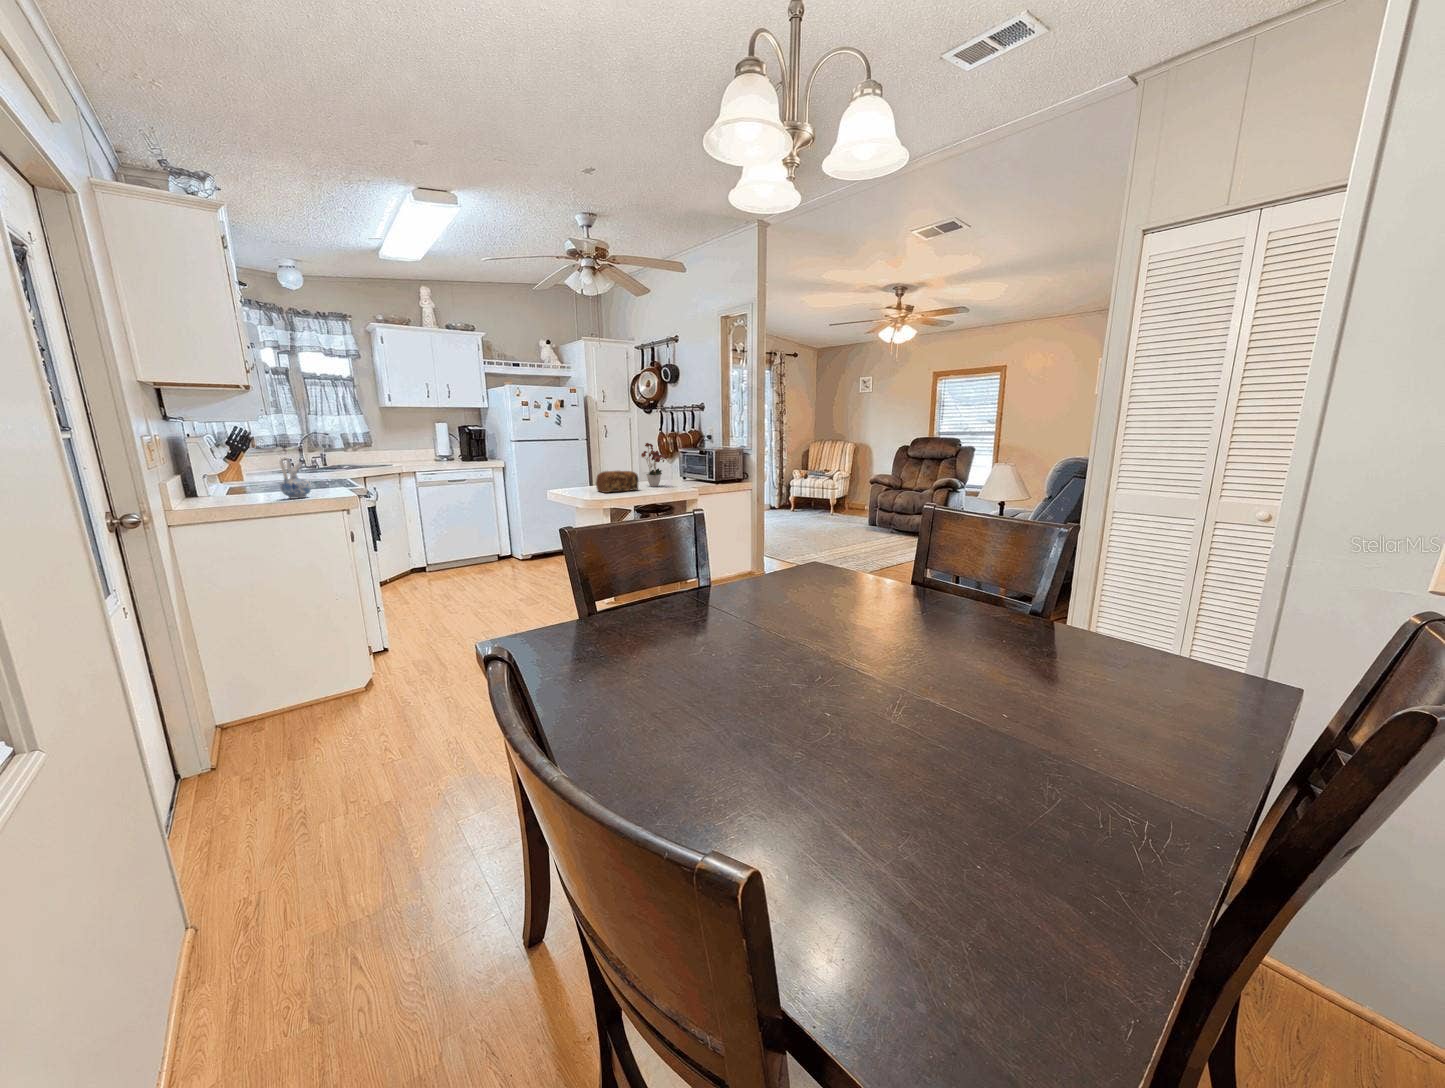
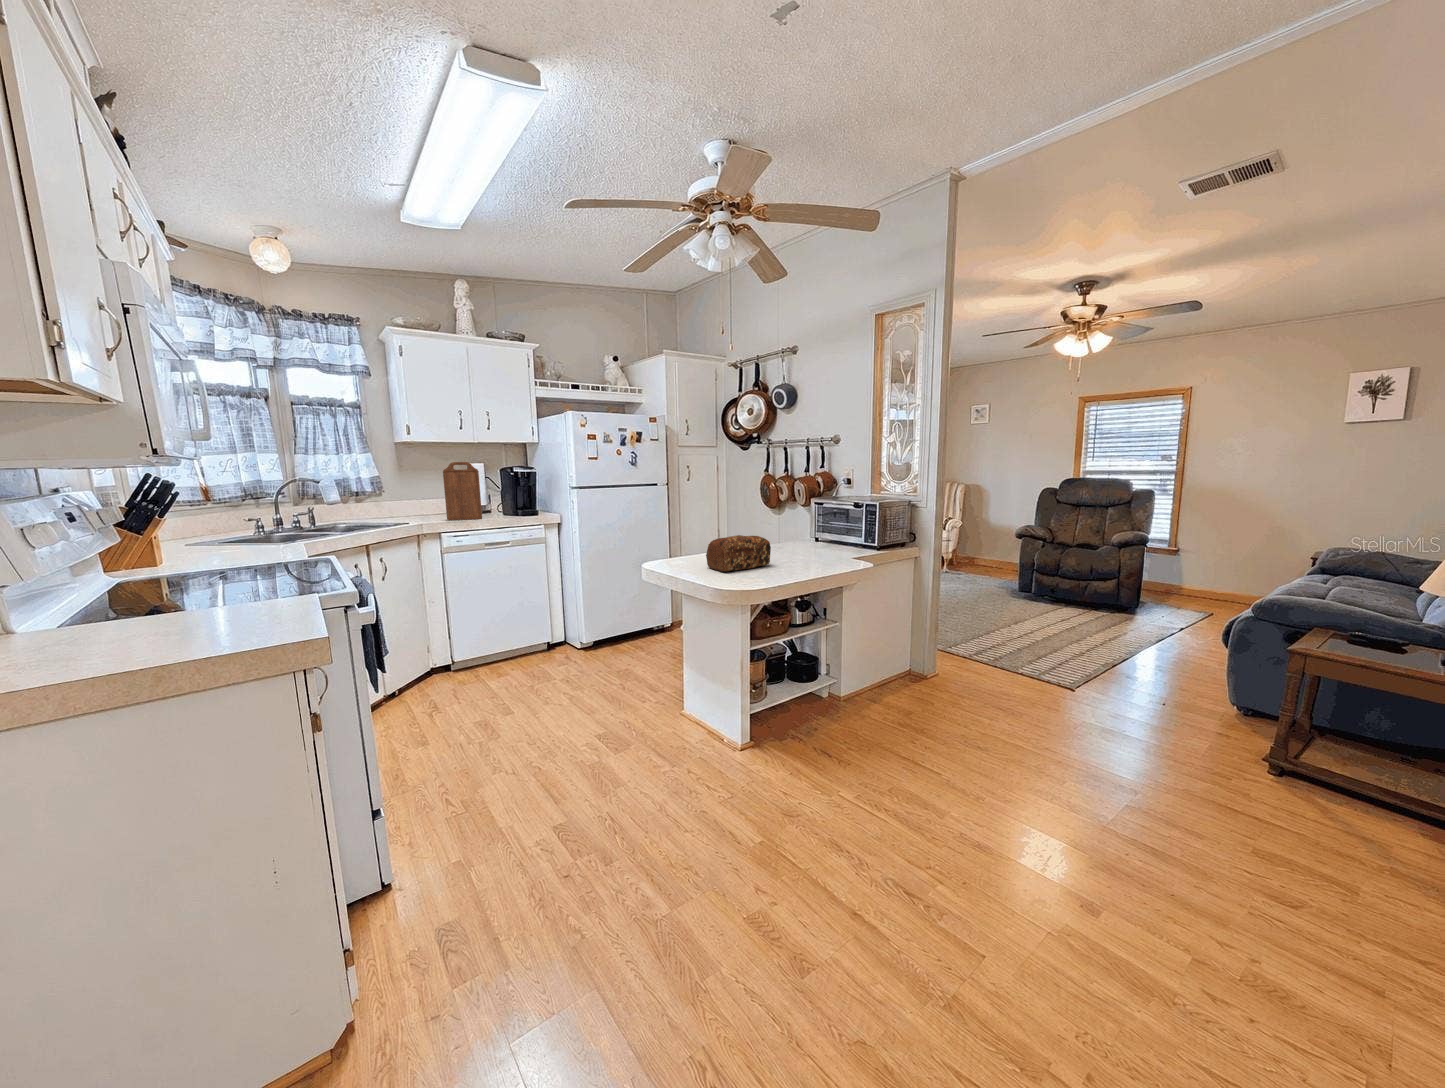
cutting board: none [417,422,447,464] -> present [443,462,482,520]
flower arrangement: present [641,443,667,487] -> none [763,489,810,557]
ceramic pitcher: present [280,457,311,498] -> none [53,557,152,657]

